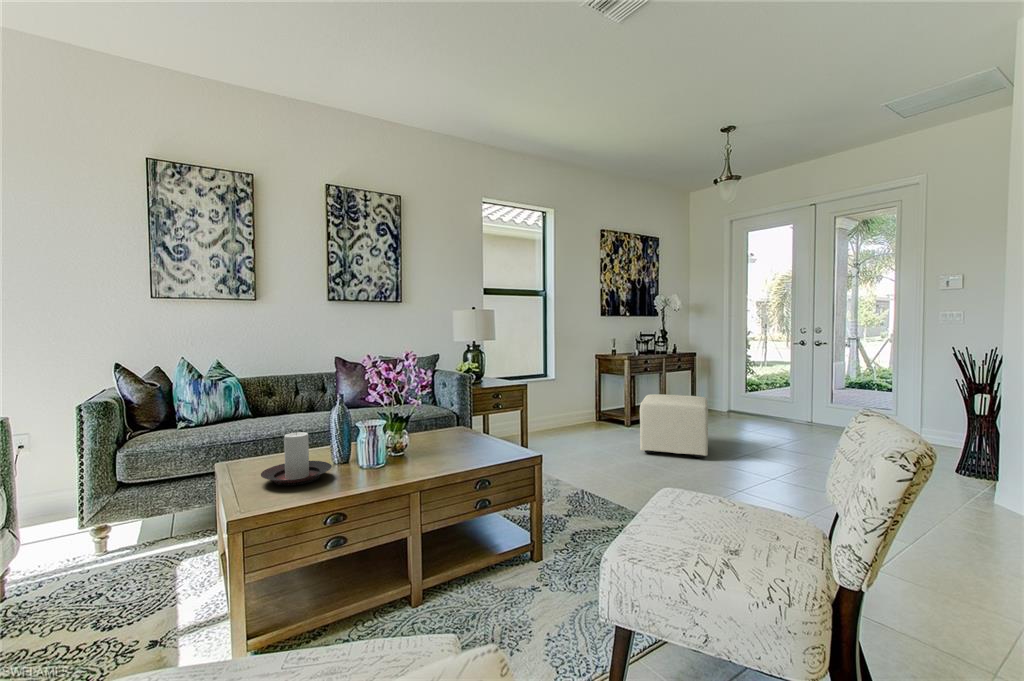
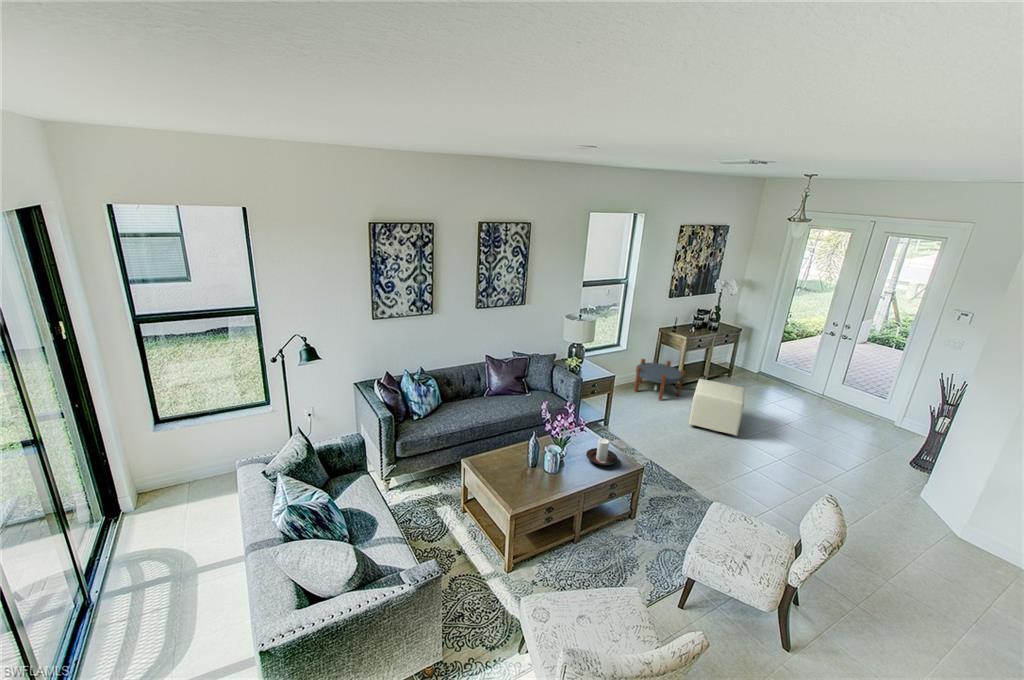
side table: none [571,391,631,435] -> present [634,359,684,400]
candle holder: present [261,432,332,486] -> present [586,438,618,465]

